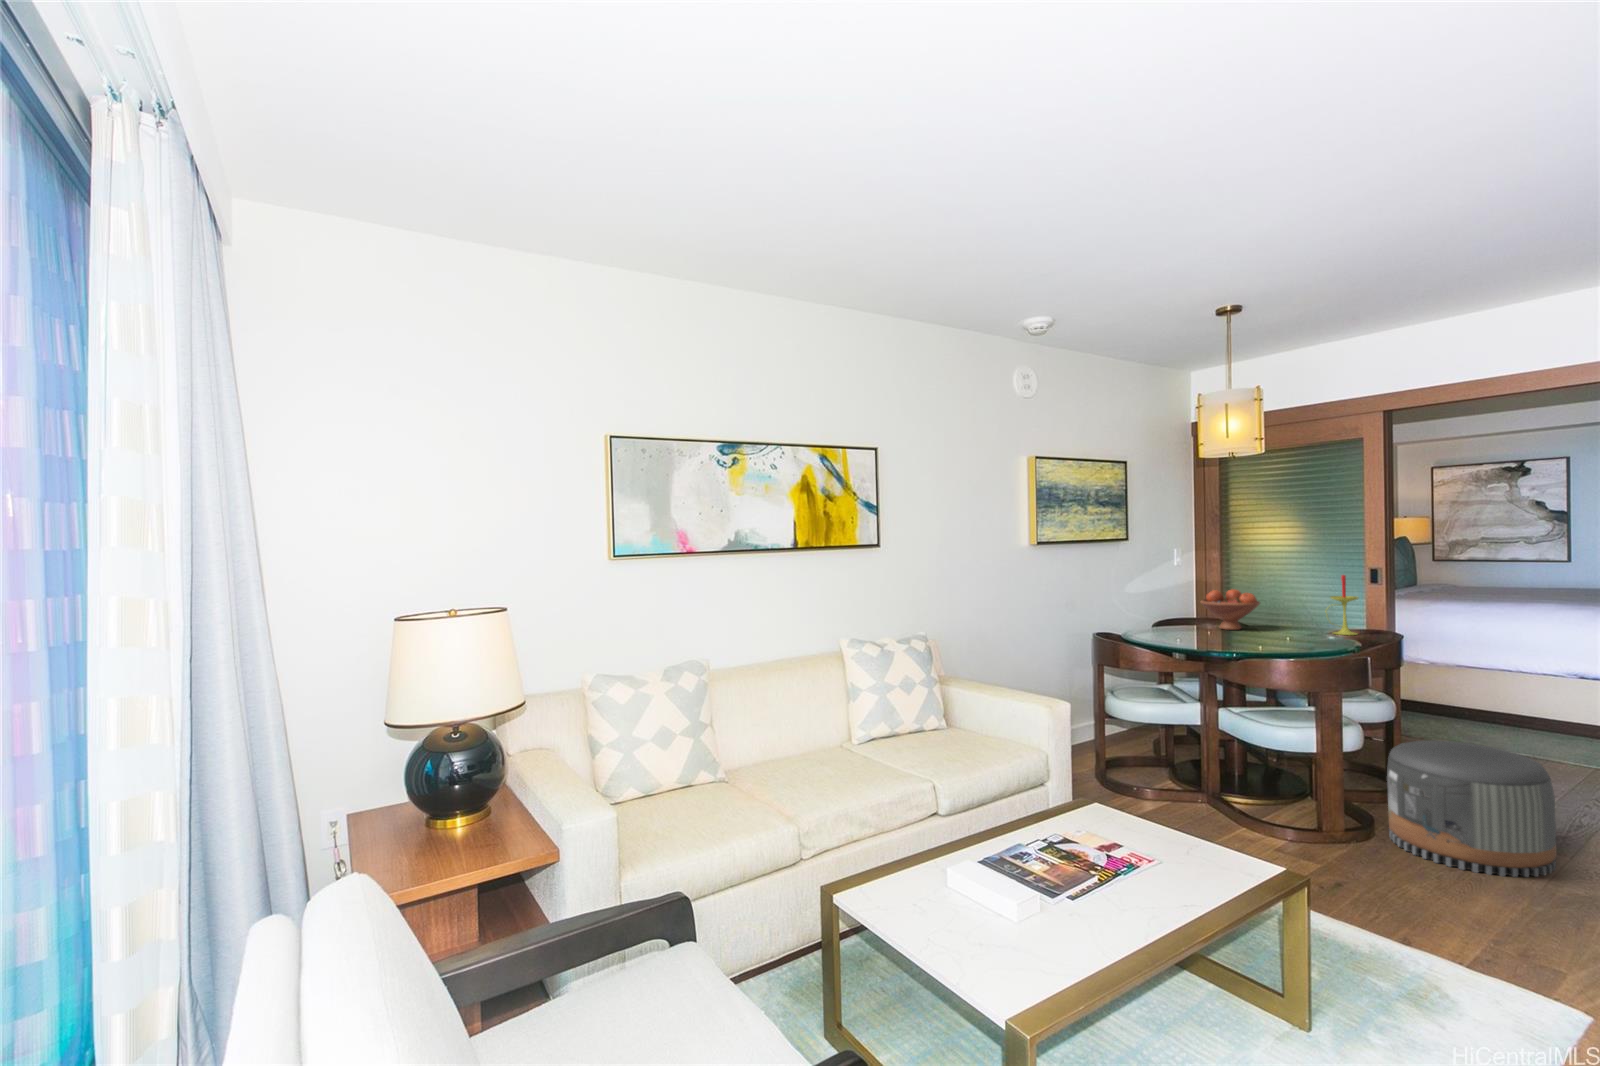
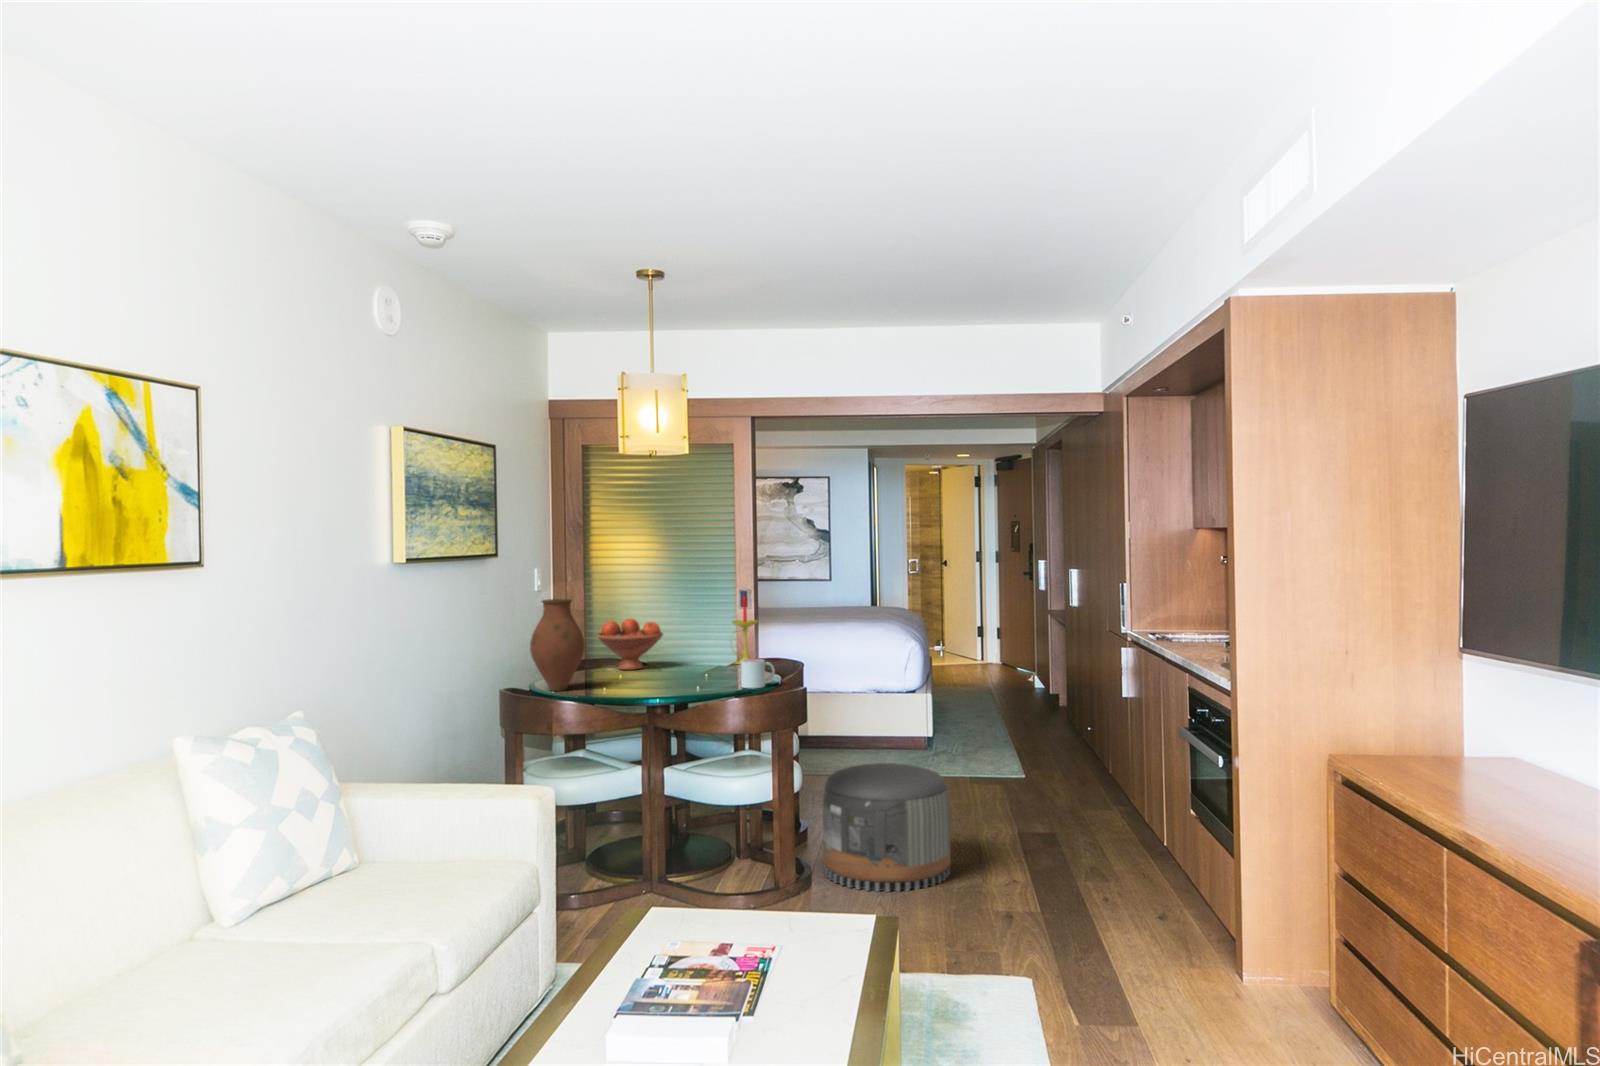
vase: none [1119,572,1162,639] -> present [530,599,585,691]
mug: none [1291,629,1328,654] -> present [741,659,775,688]

